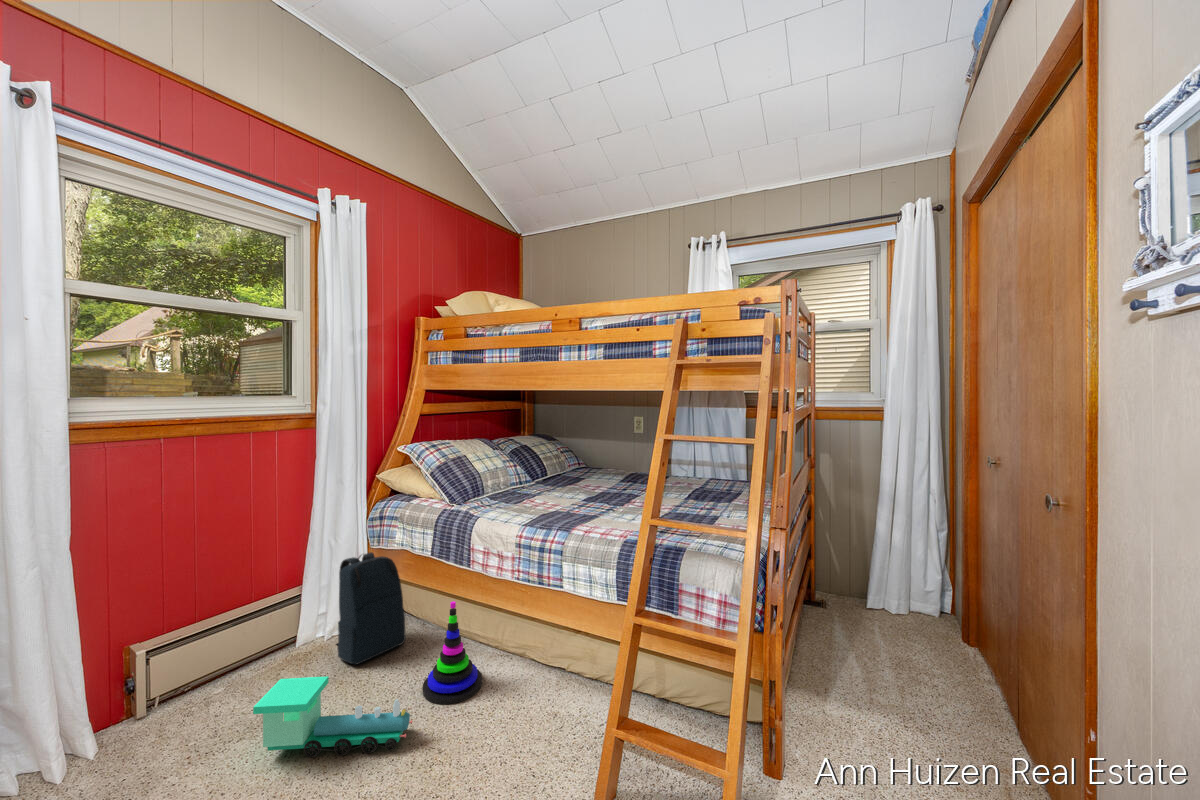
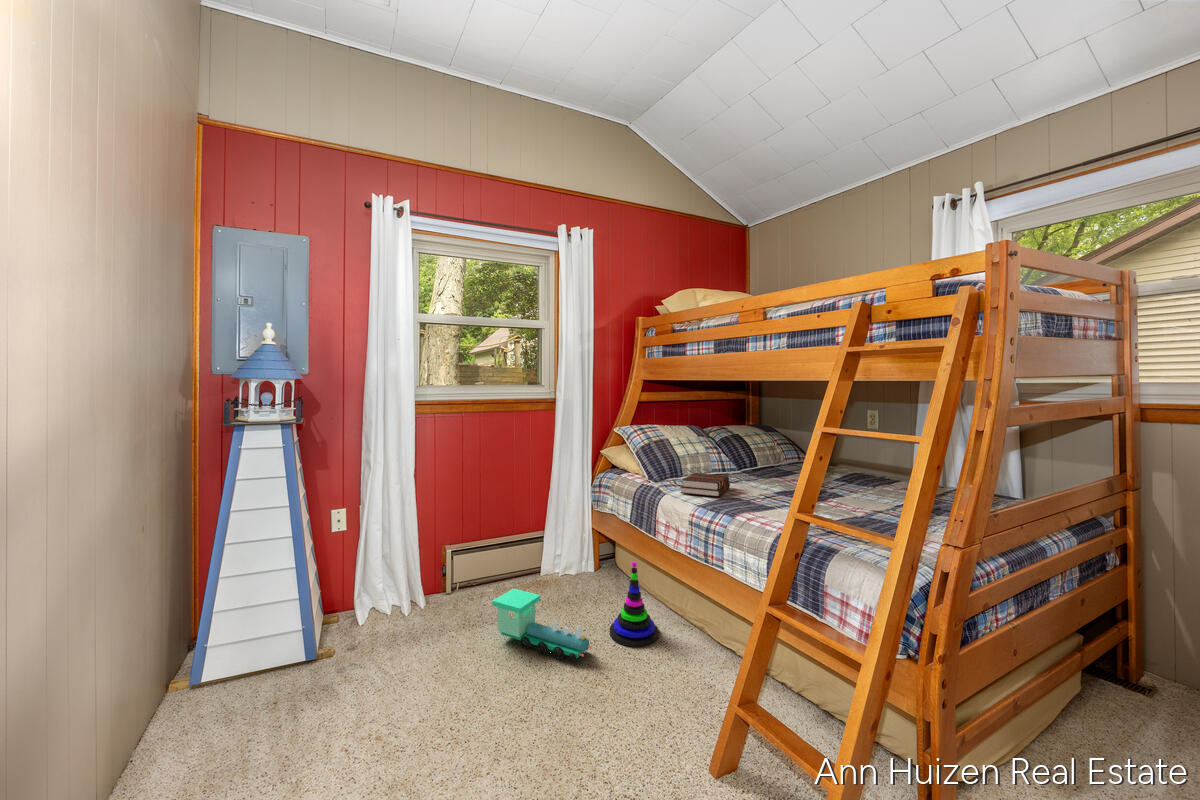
hardback book: none [498,489,541,514] -> present [681,473,730,497]
backpack: present [337,552,406,664] -> none [564,512,613,597]

